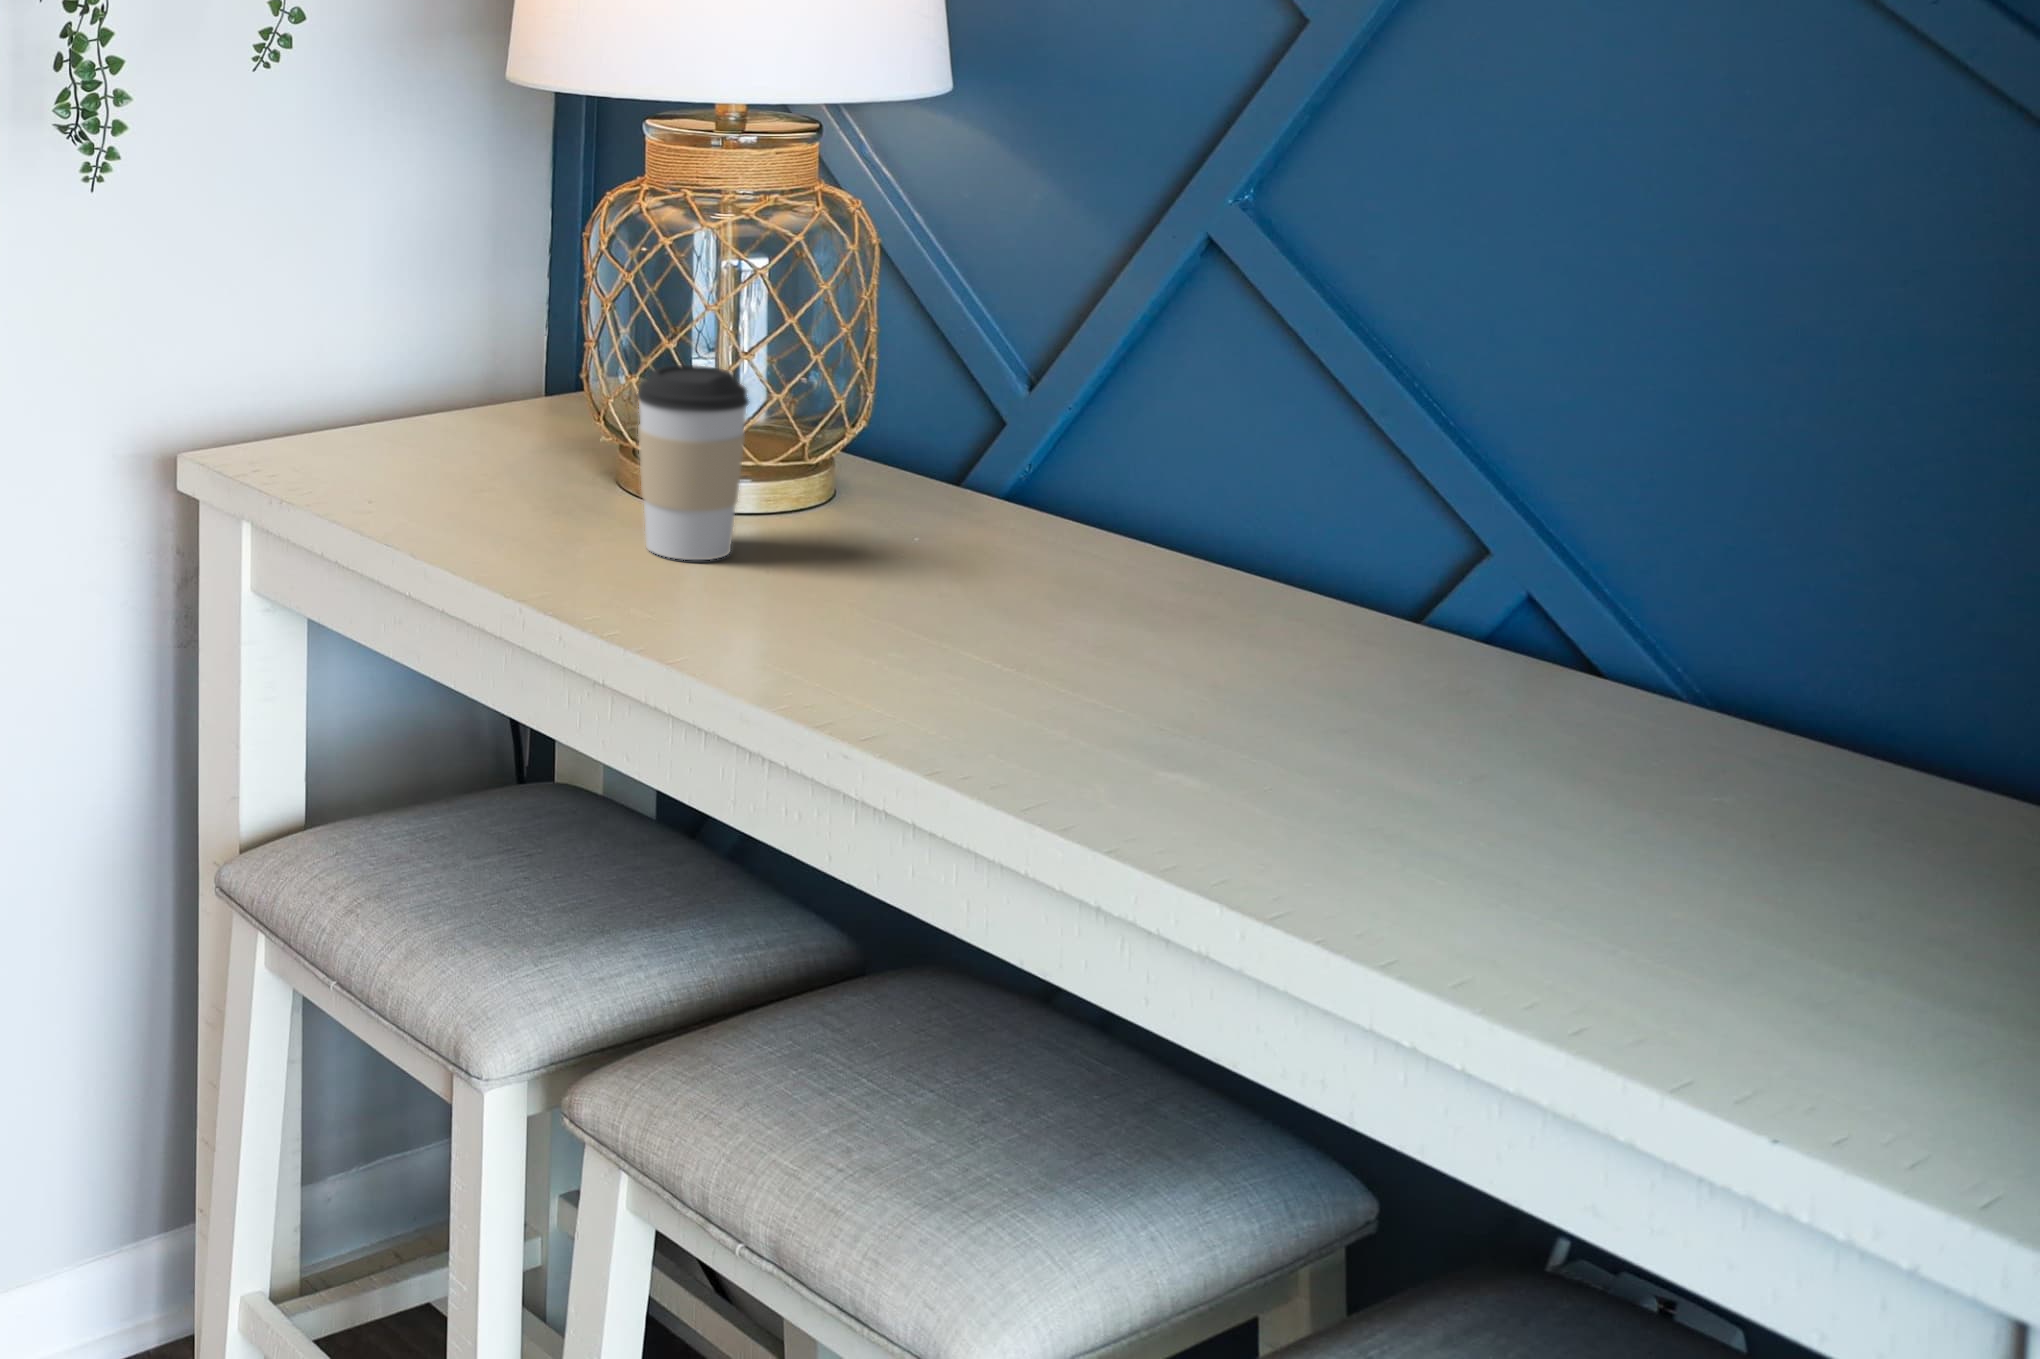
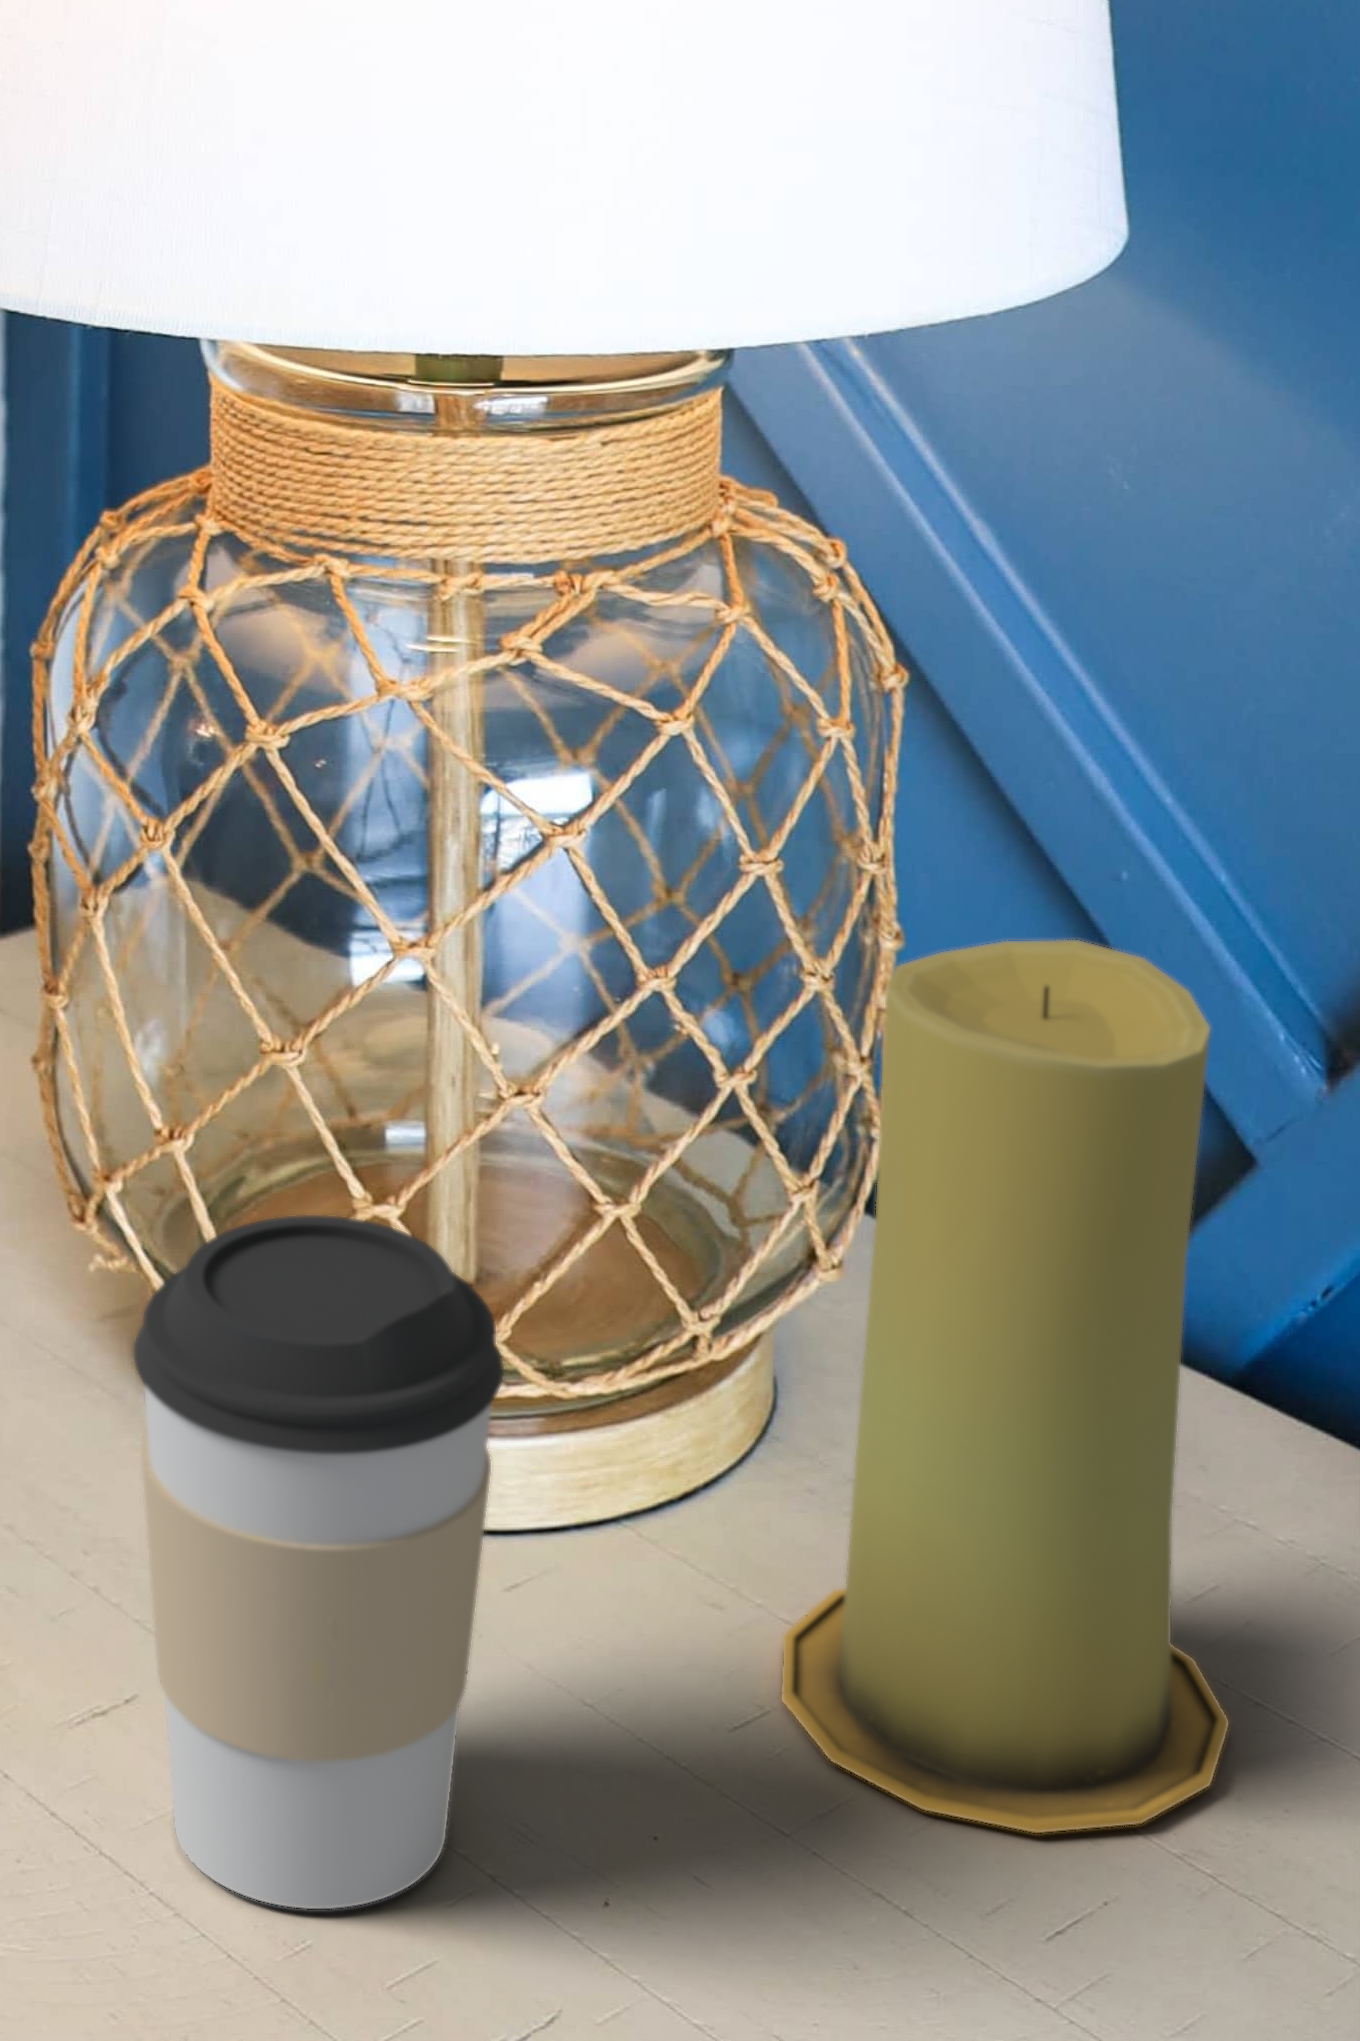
candle: none [838,299,982,559] -> present [782,940,1229,1833]

